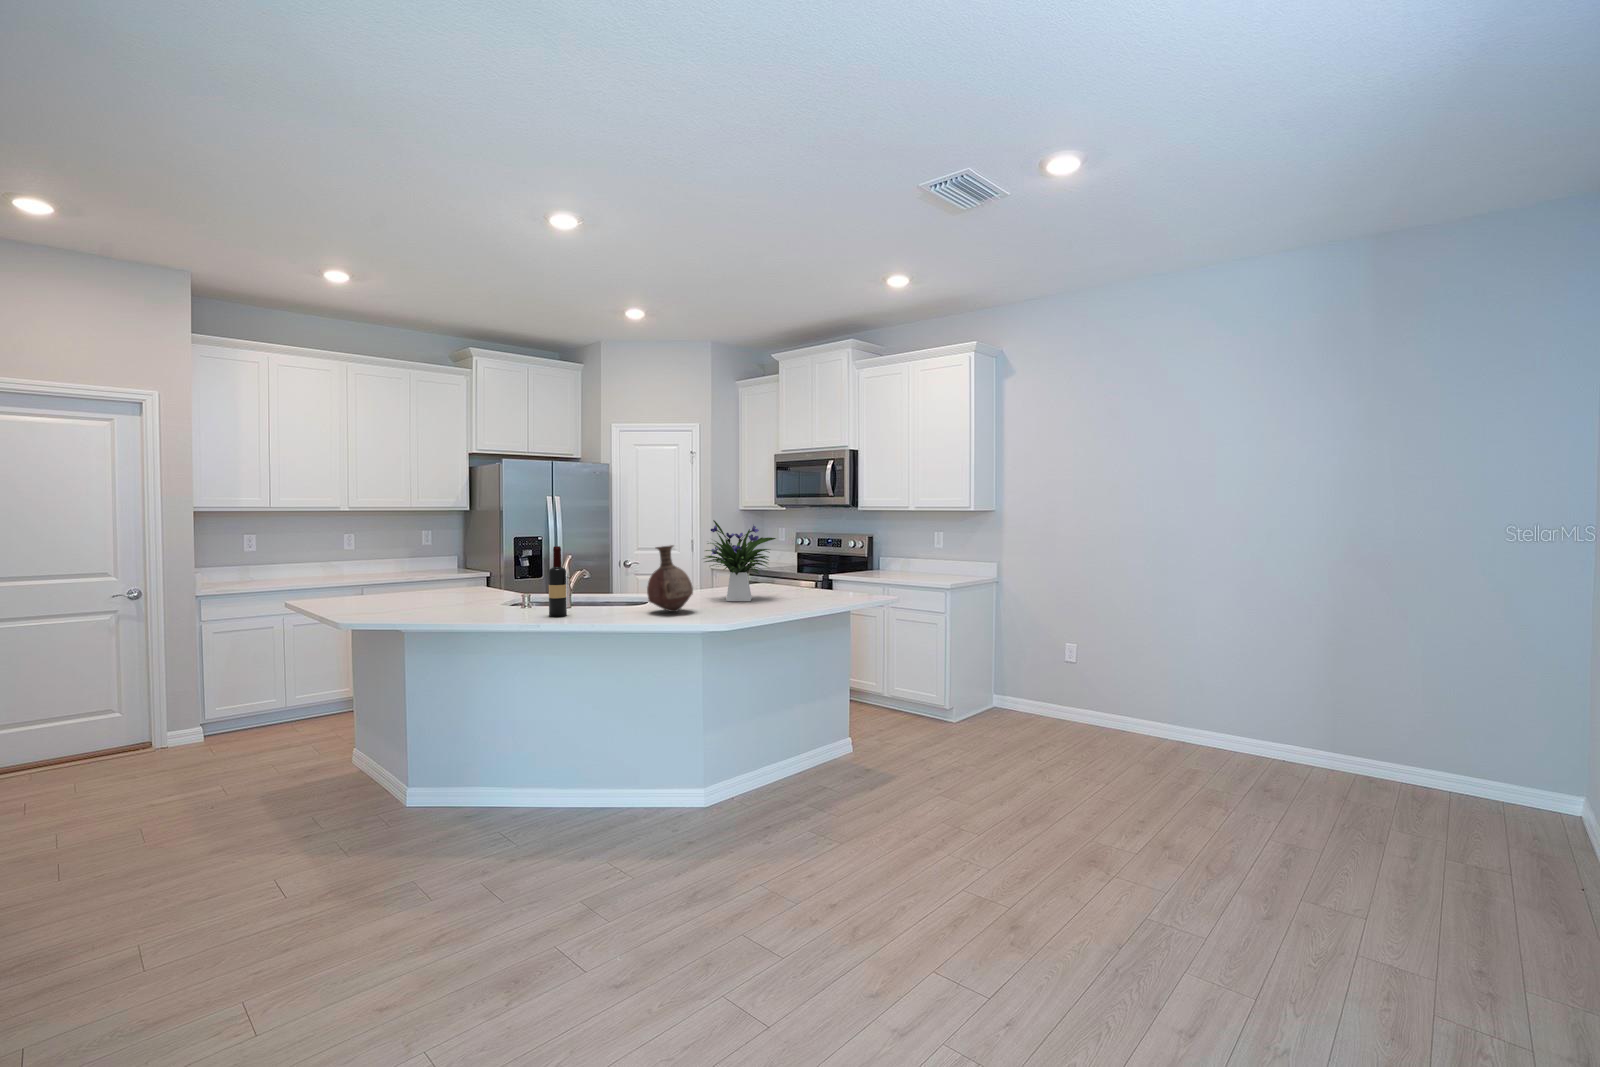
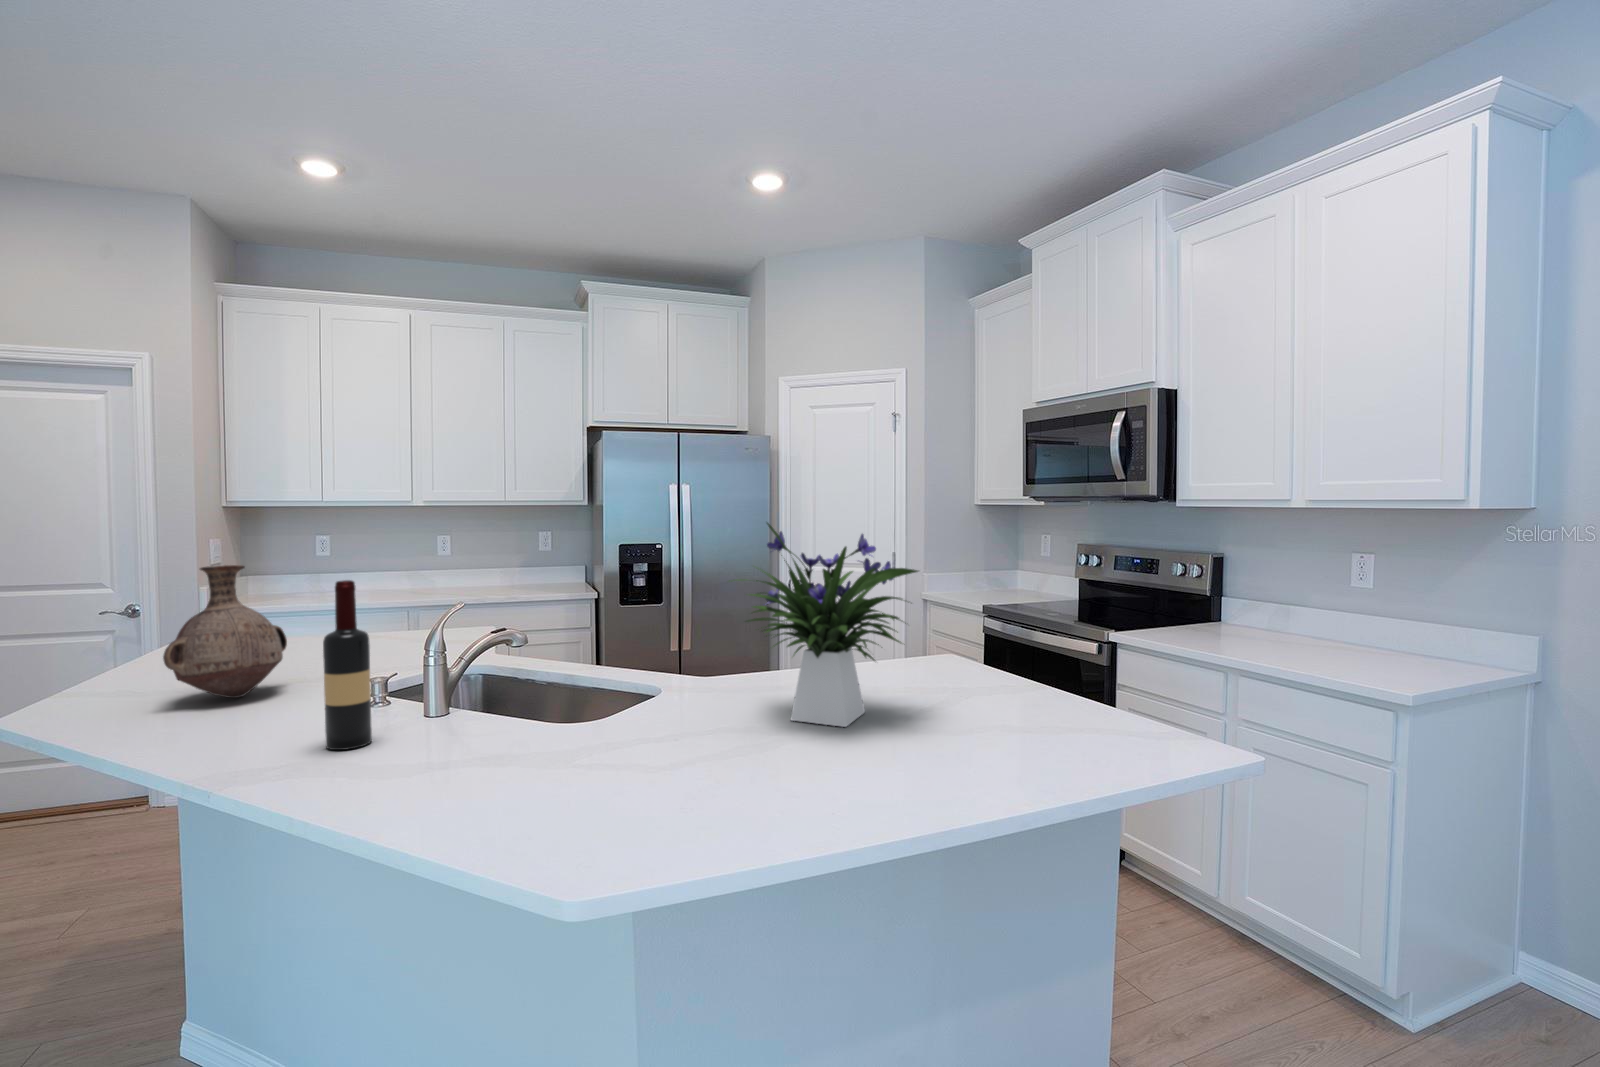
vase: present [647,545,693,612] -> present [163,565,287,698]

